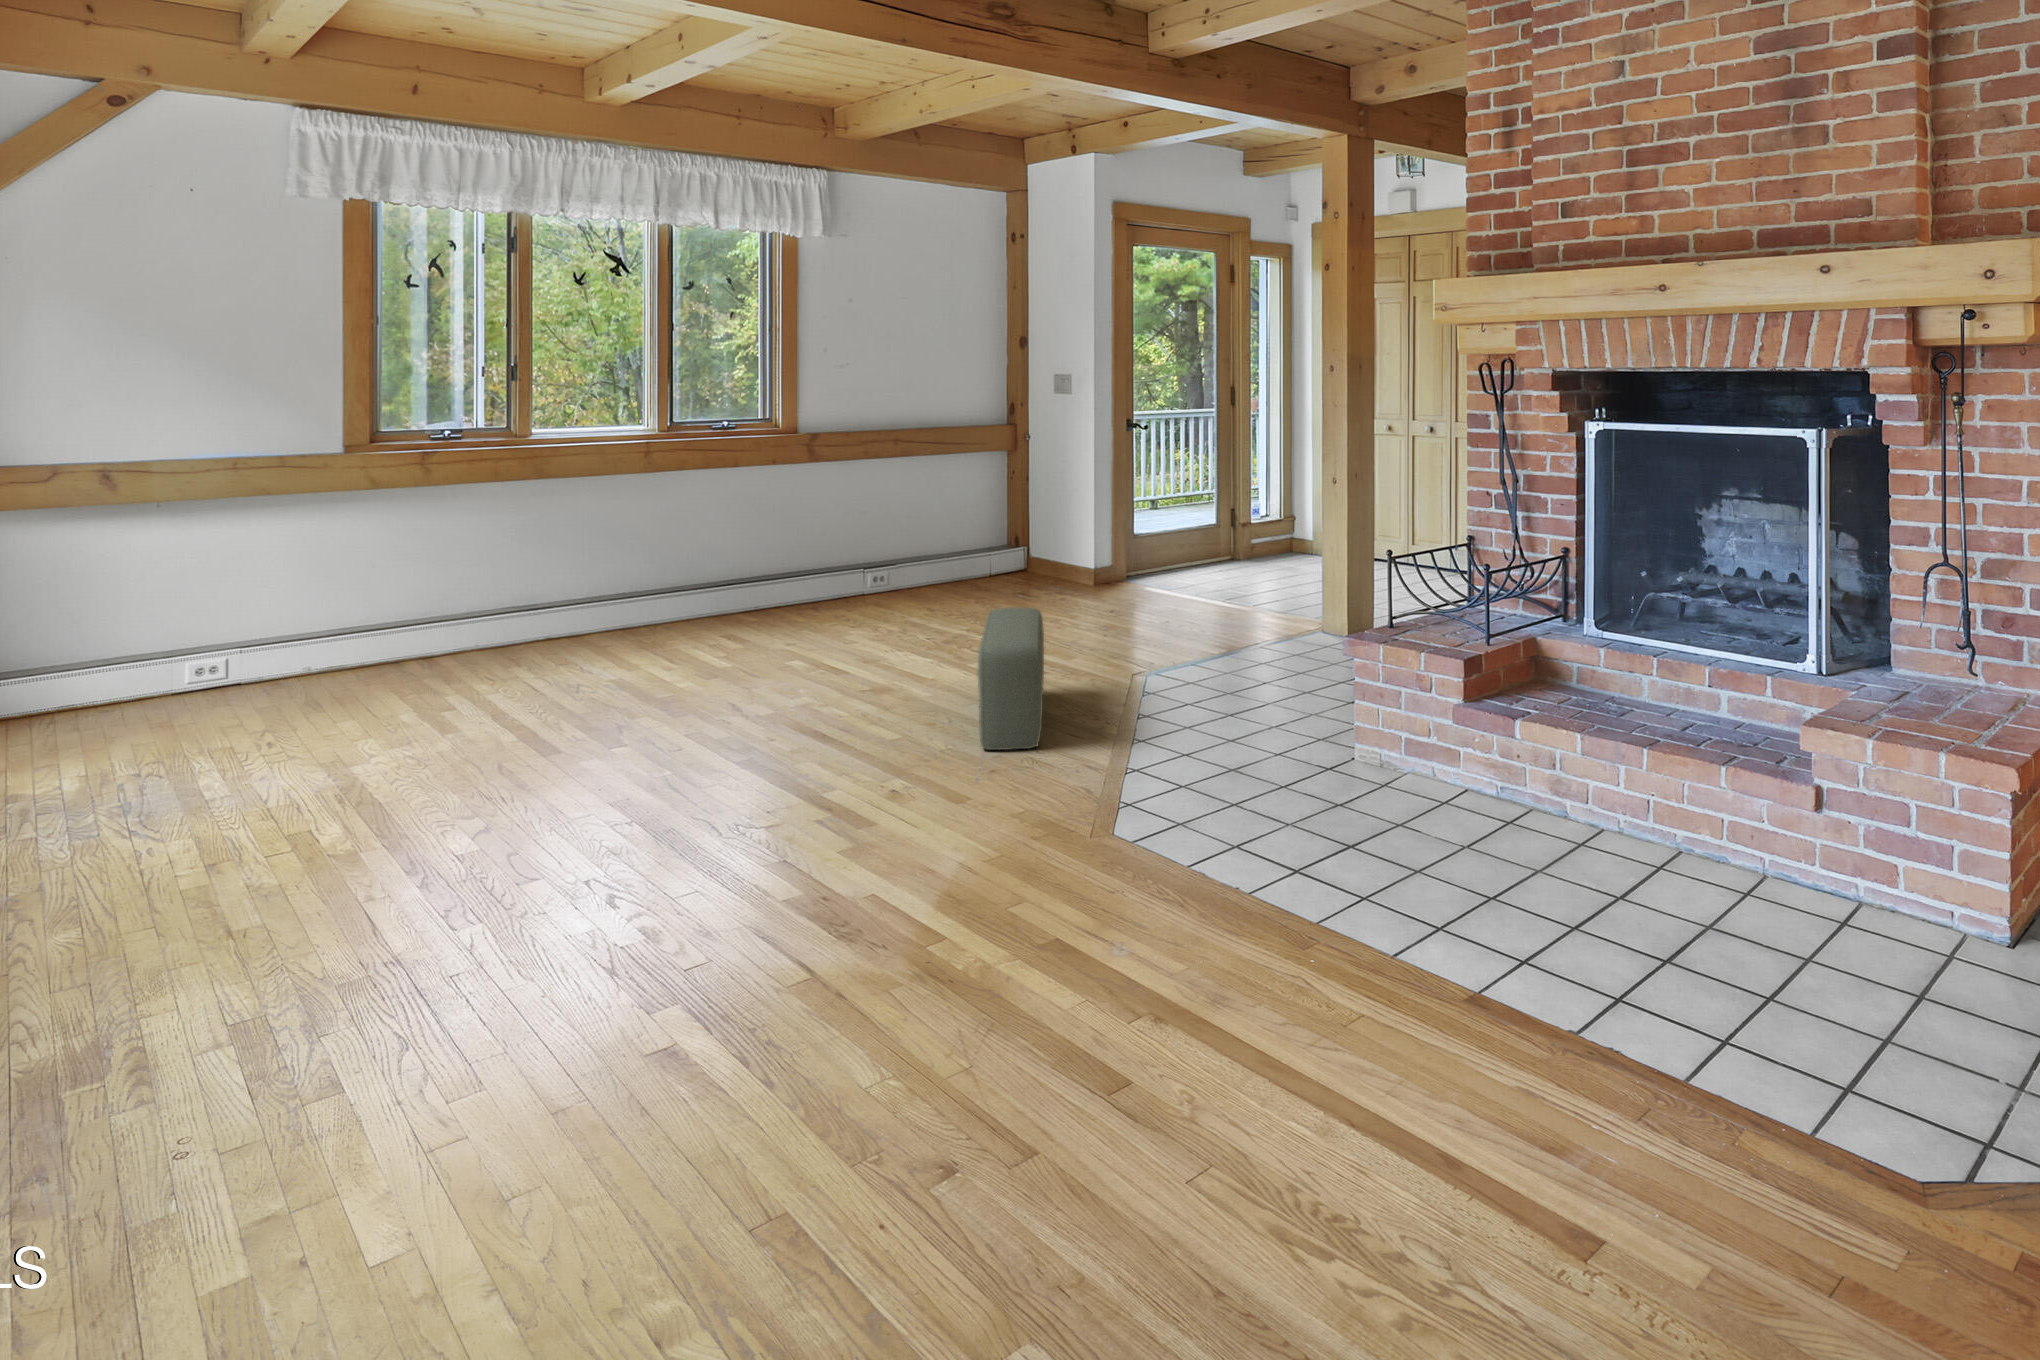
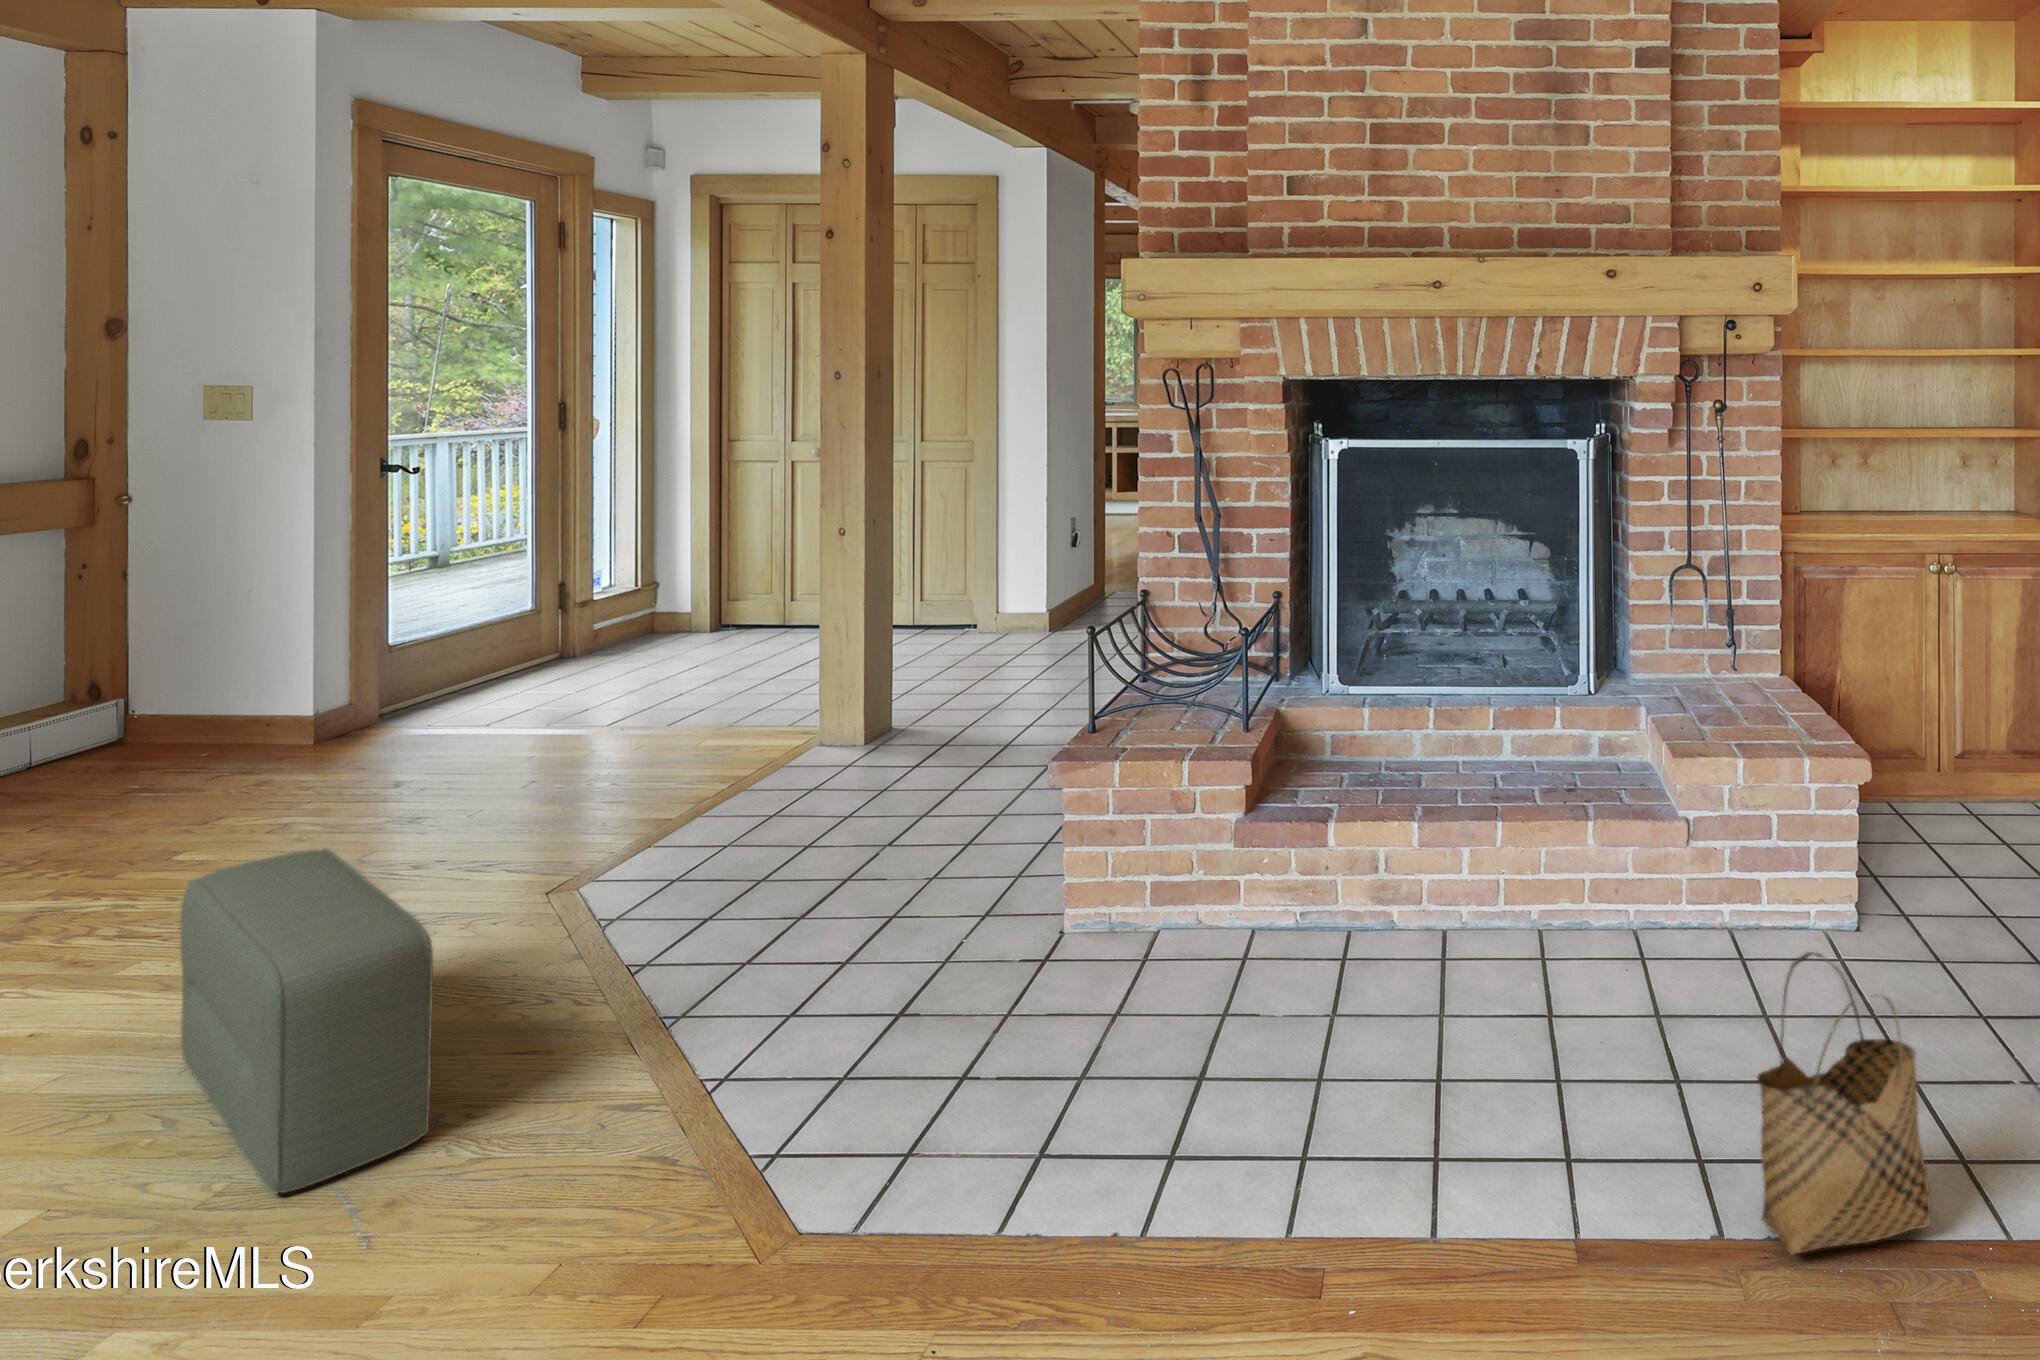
woven basket: none [1570,842,1726,1077] -> present [1757,952,1930,1255]

